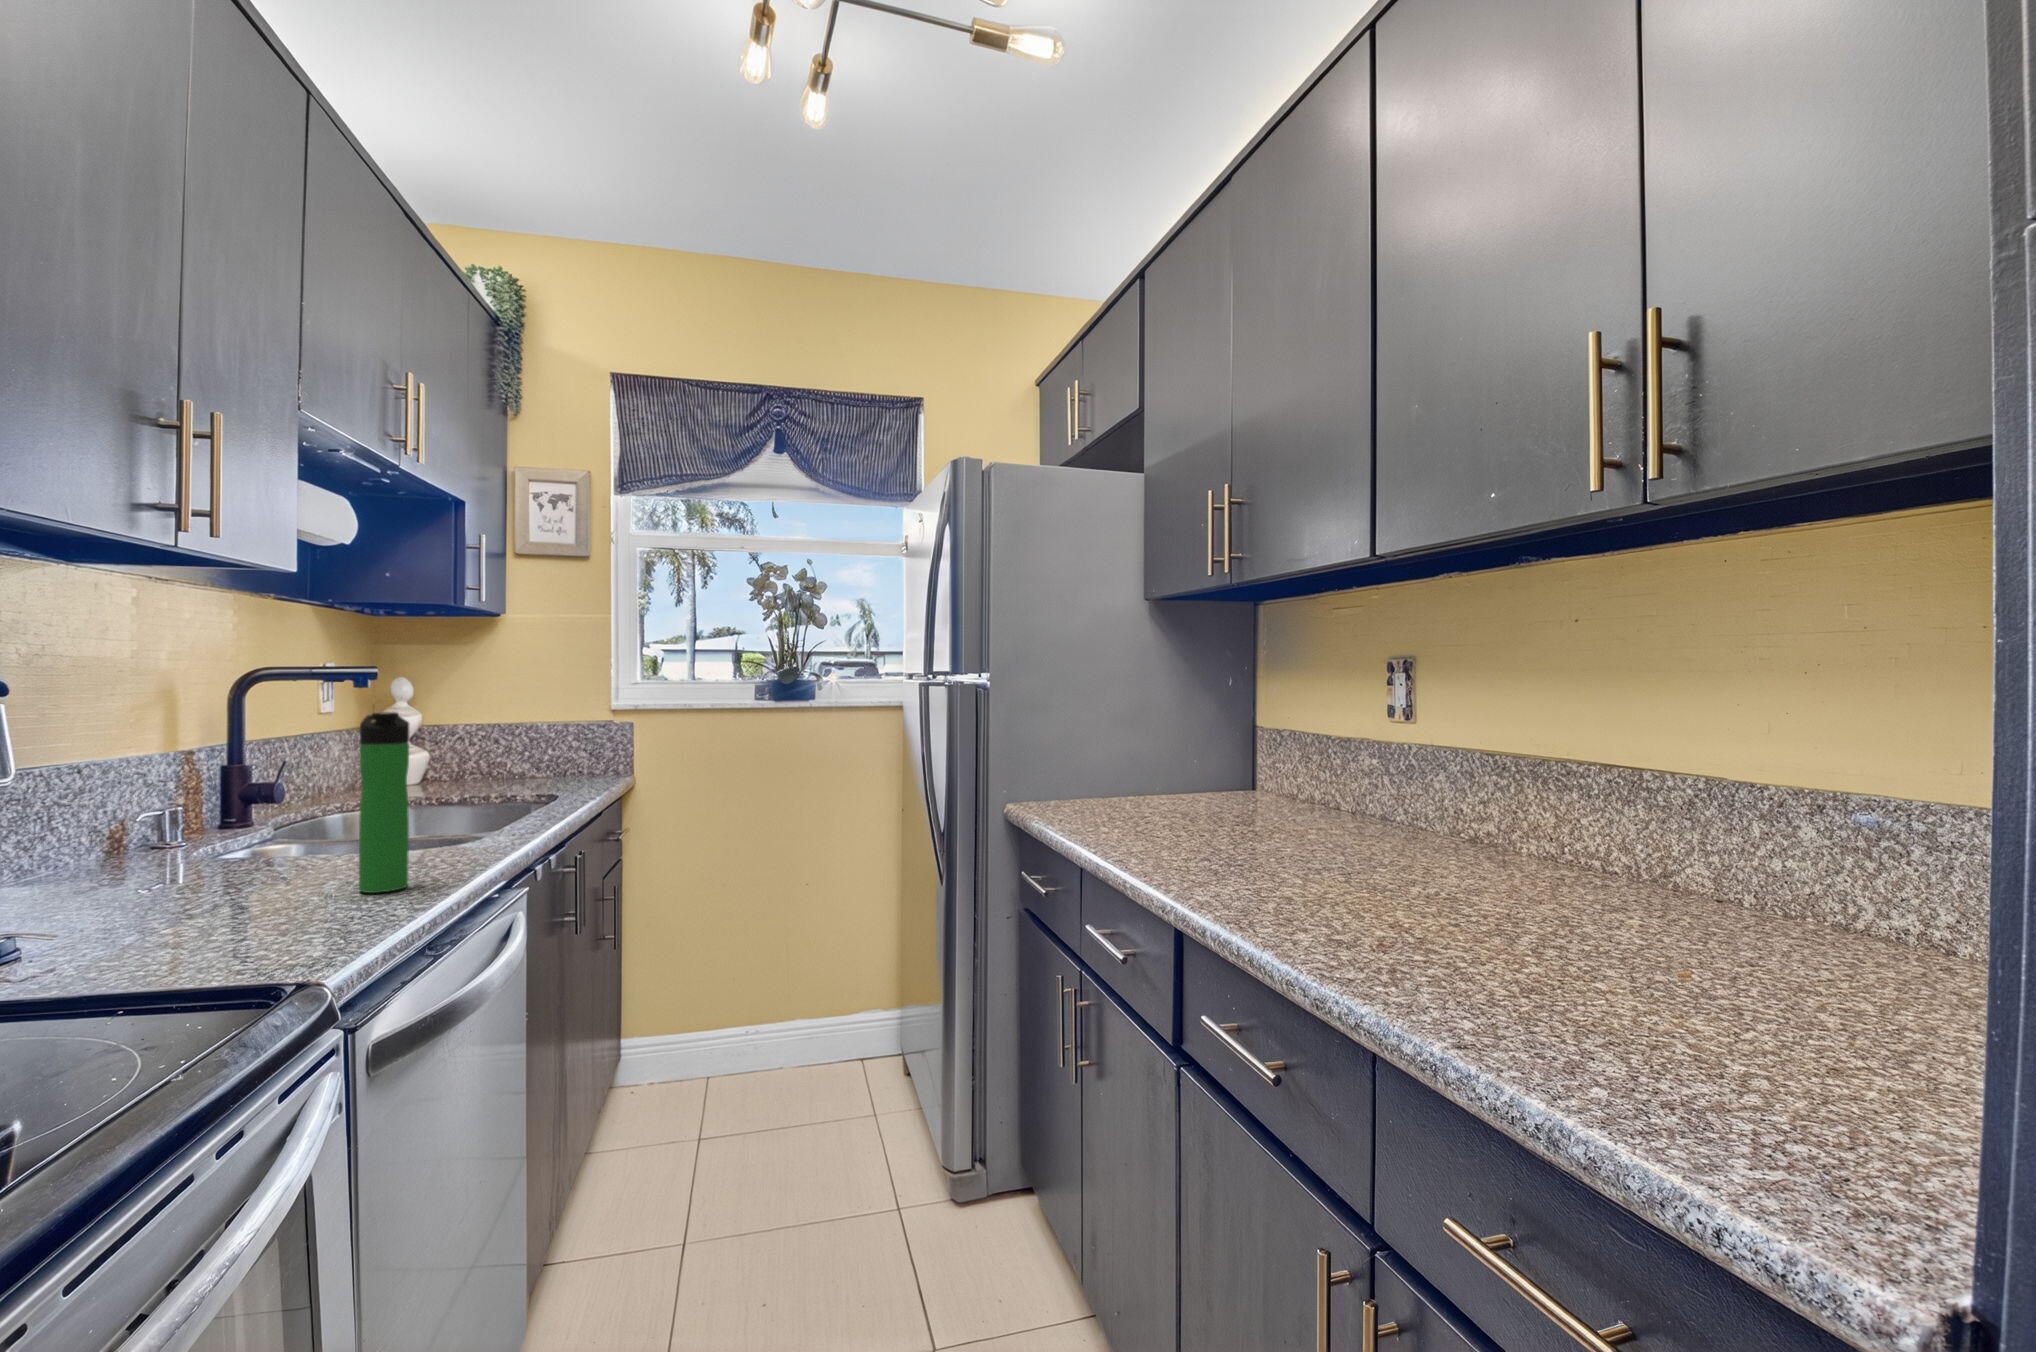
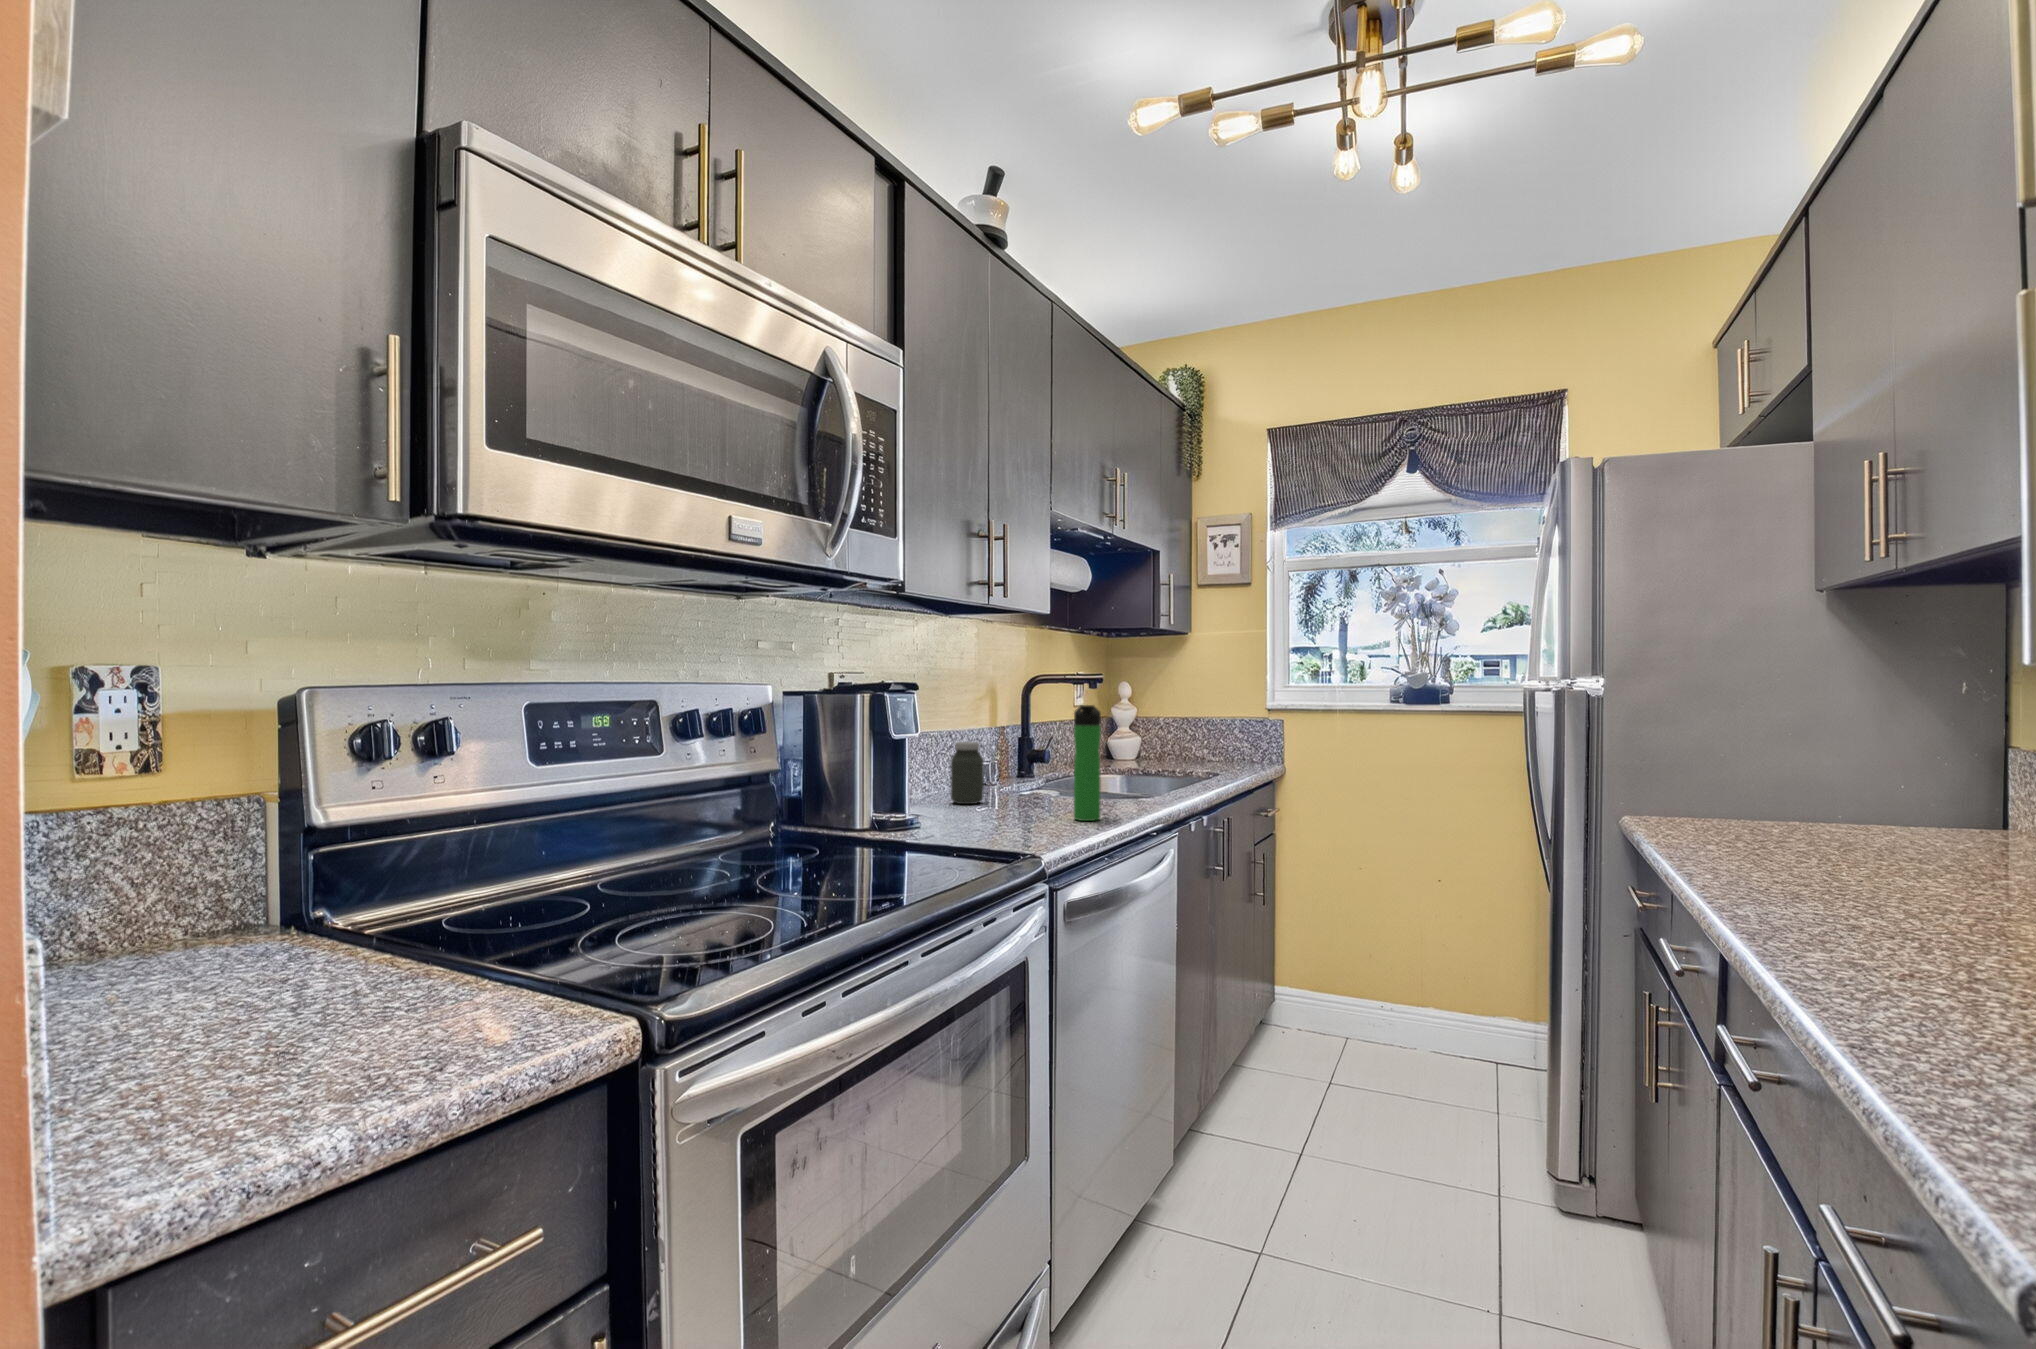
jar: none [81,779,160,889] -> present [951,742,984,804]

